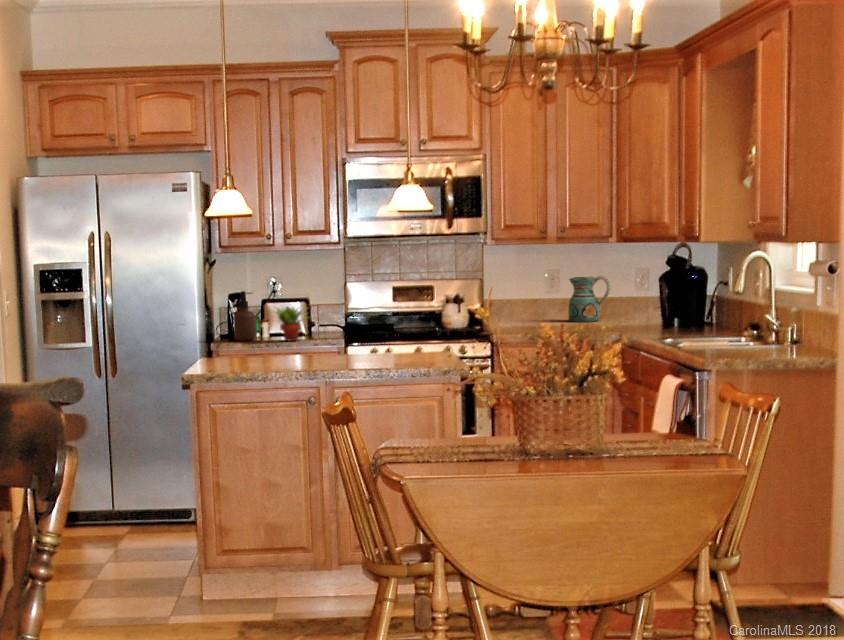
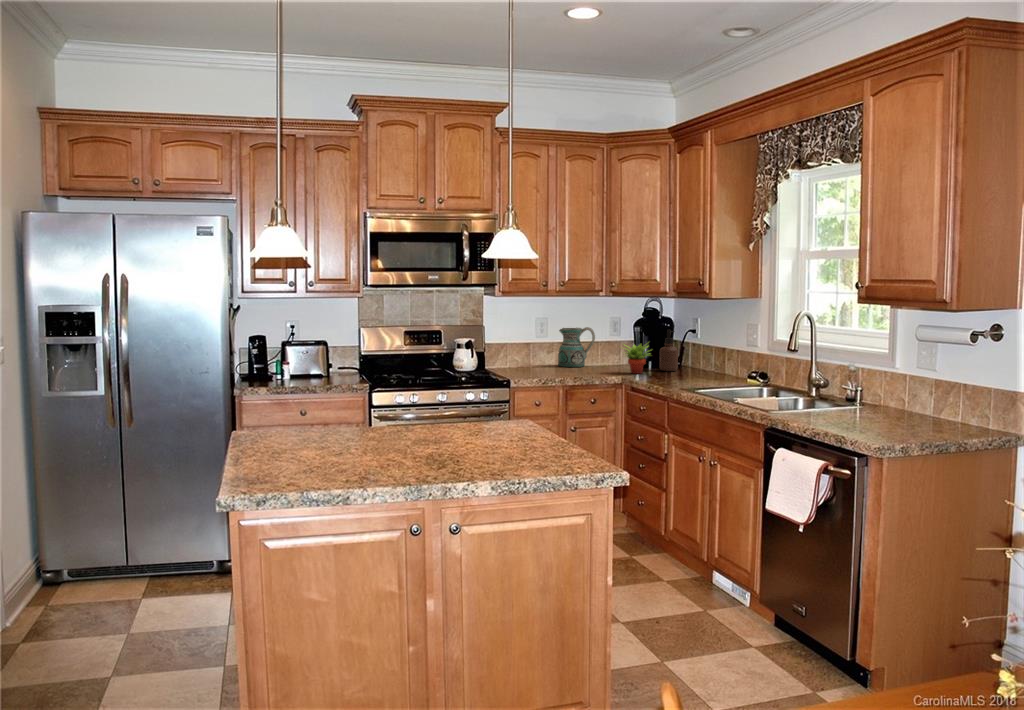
soap dispenser: present [233,291,256,341] -> present [660,330,678,371]
succulent plant: present [276,306,303,342] -> present [626,344,650,374]

